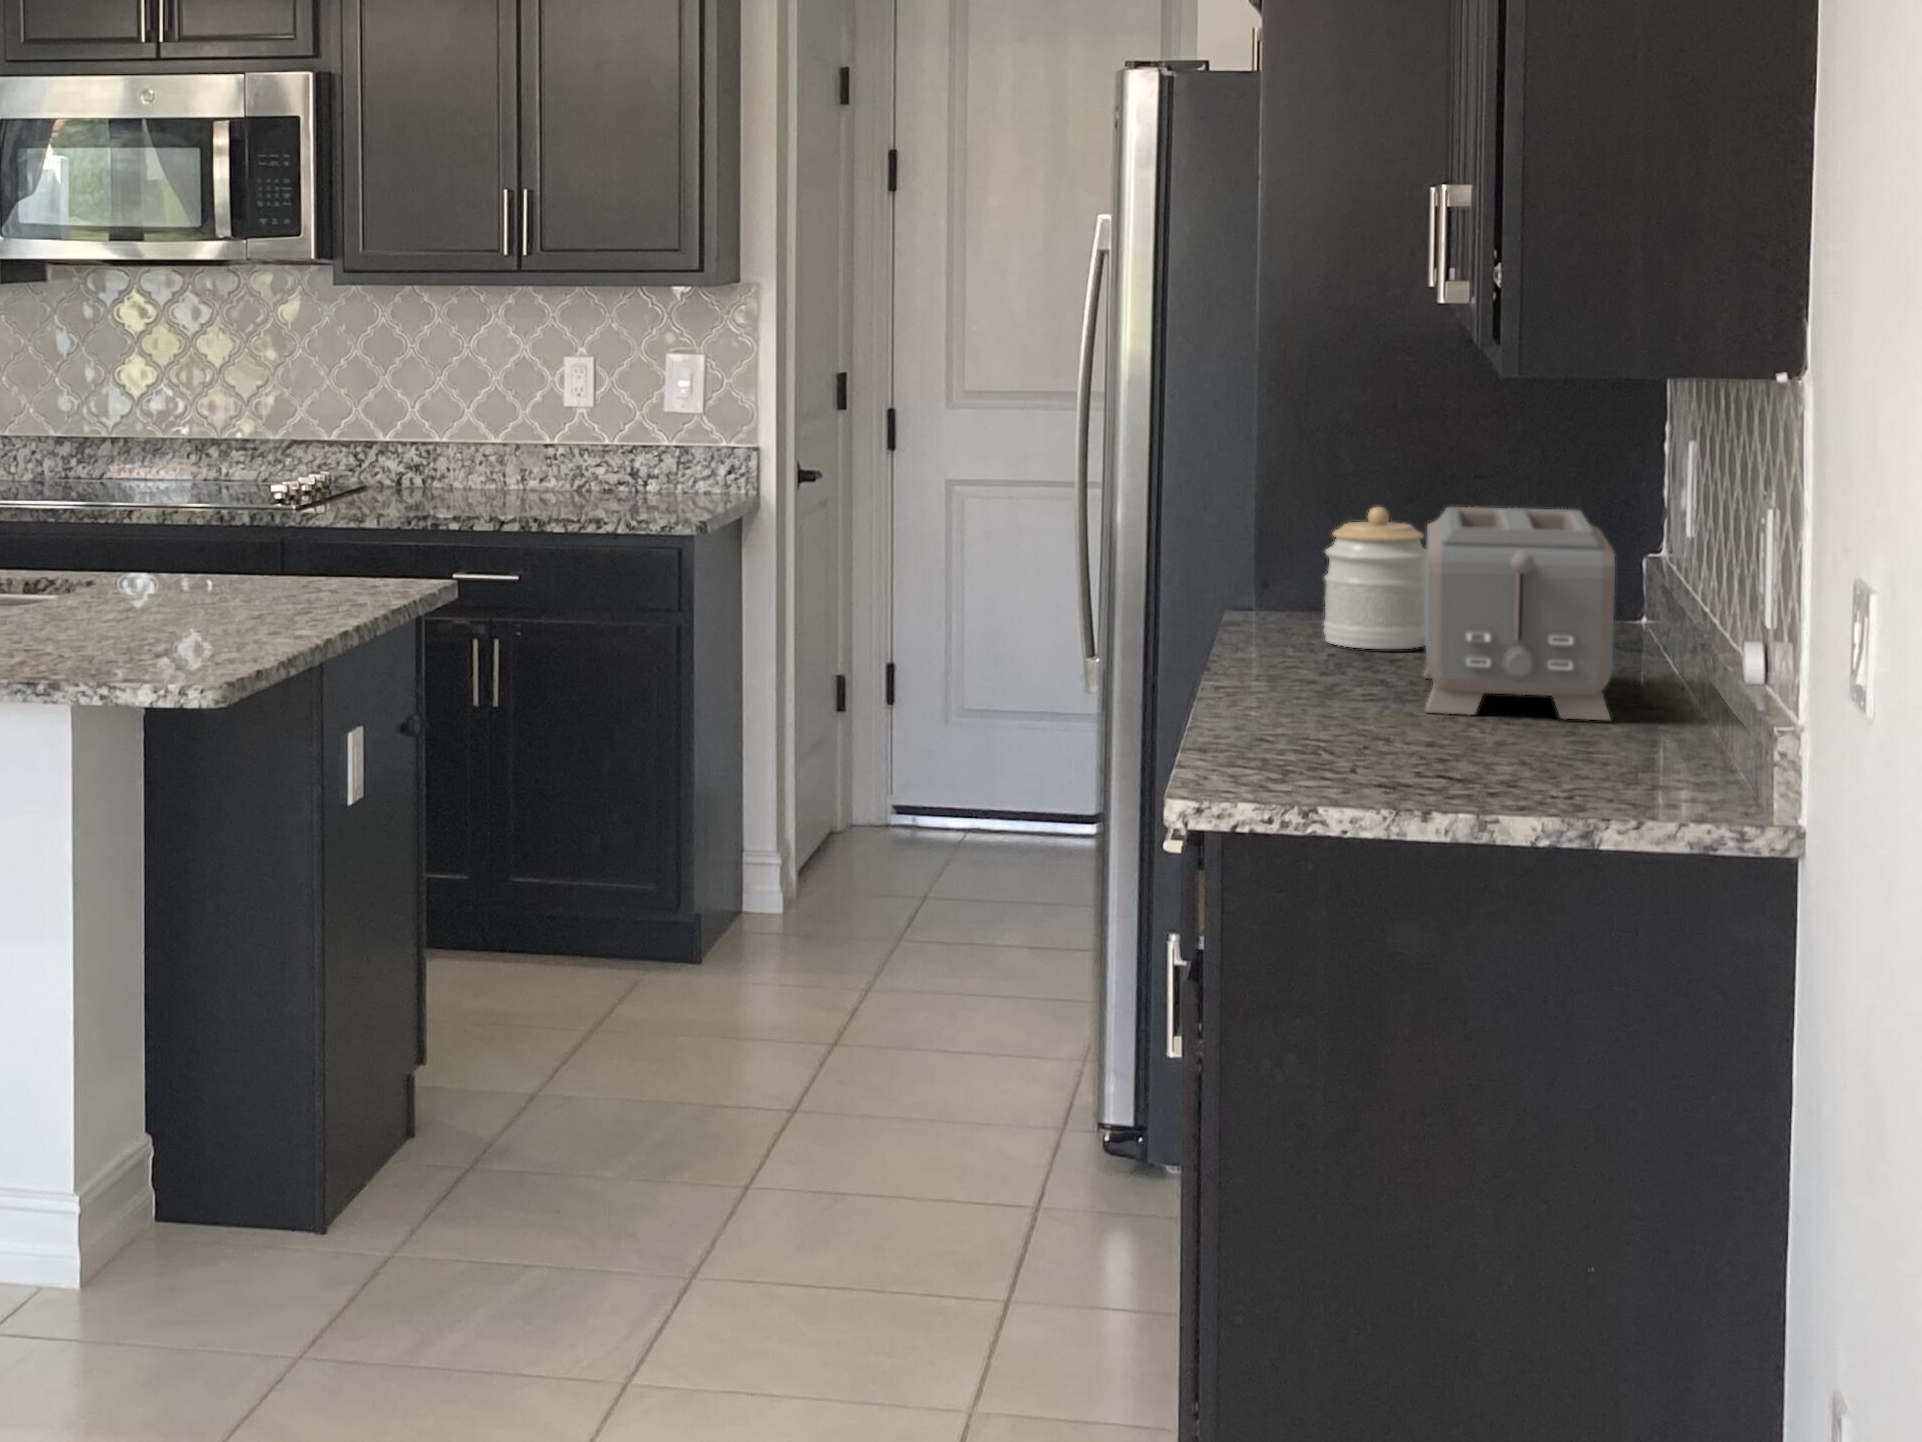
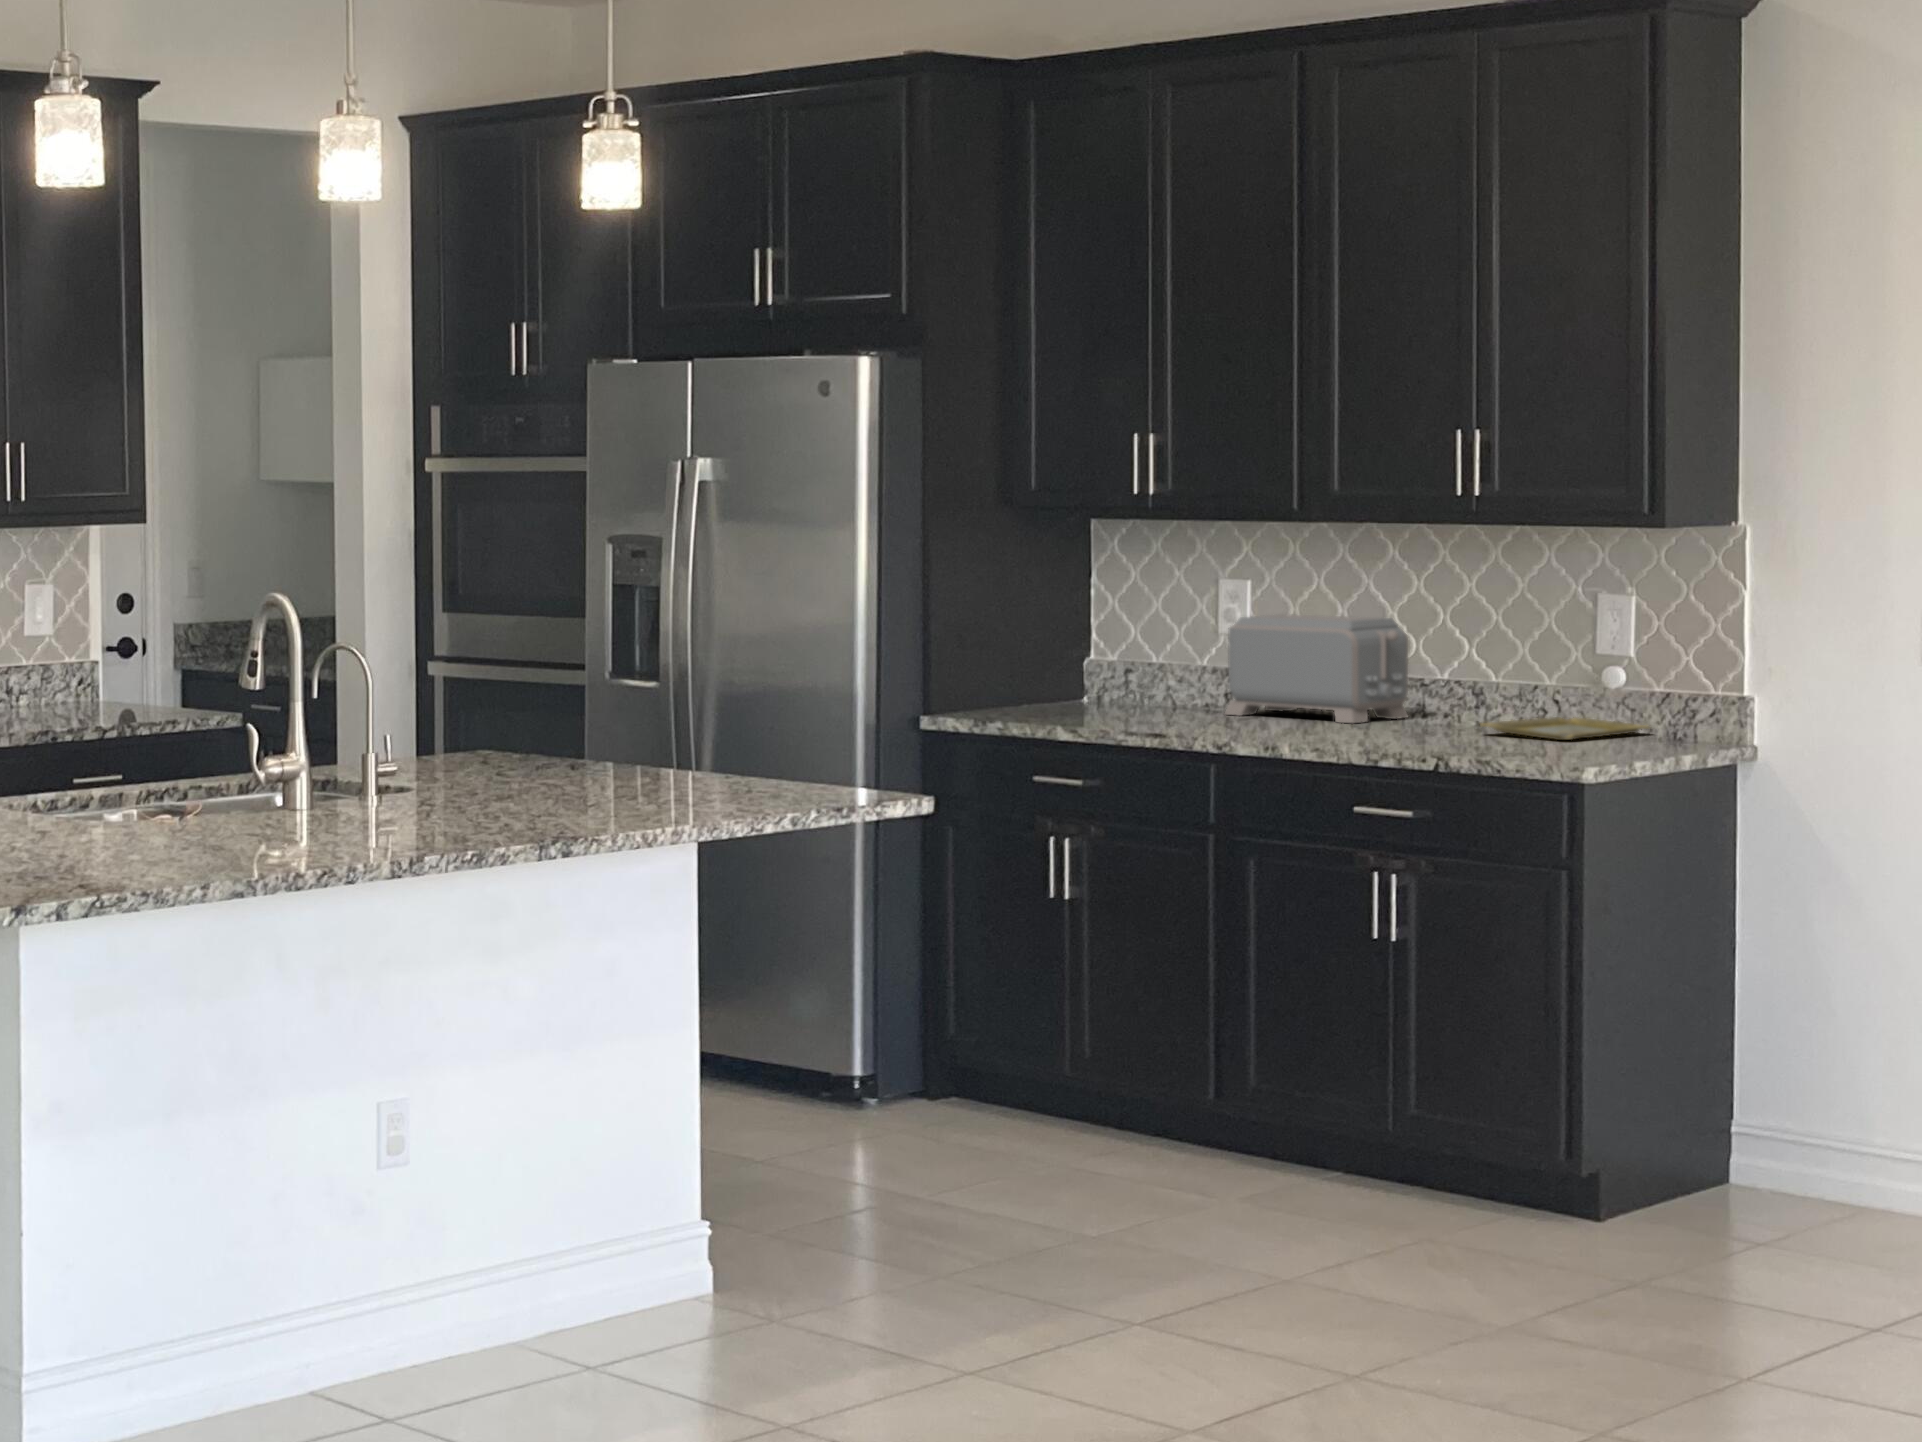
jar: present [1324,507,1426,649] -> none [1081,627,1144,711]
tray: none [1349,735,1660,799] -> present [1481,717,1649,740]

